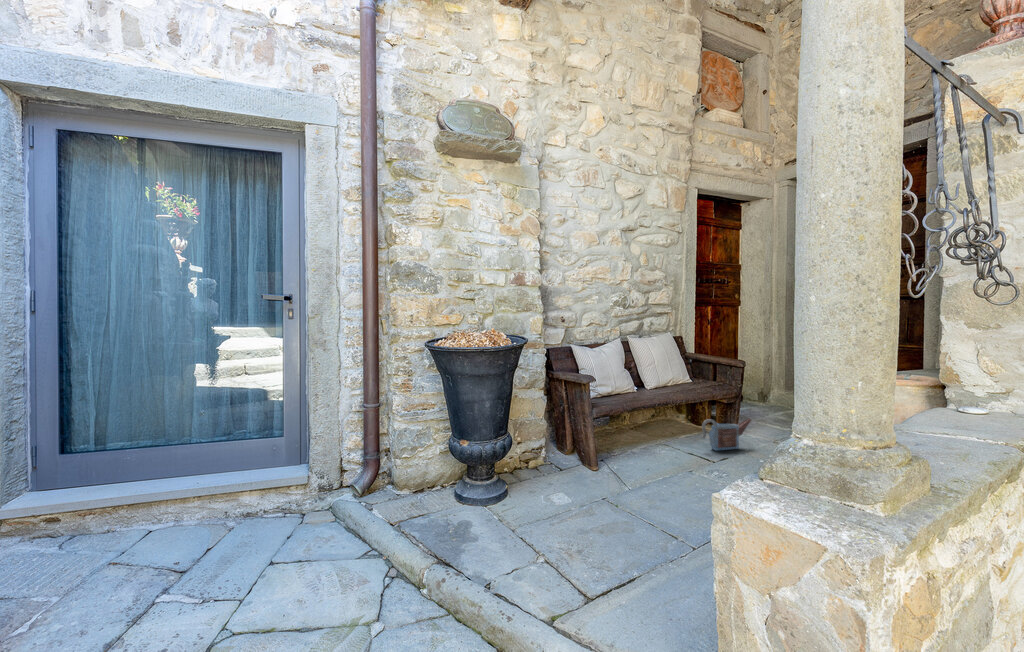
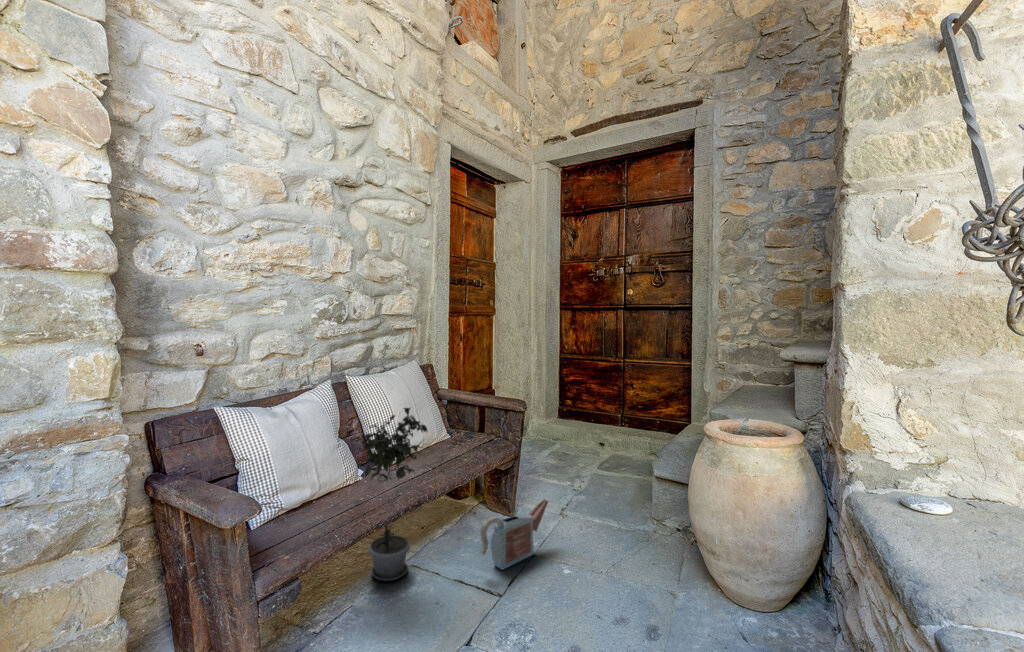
potted plant: none [632,353,672,445] -> present [356,408,427,581]

